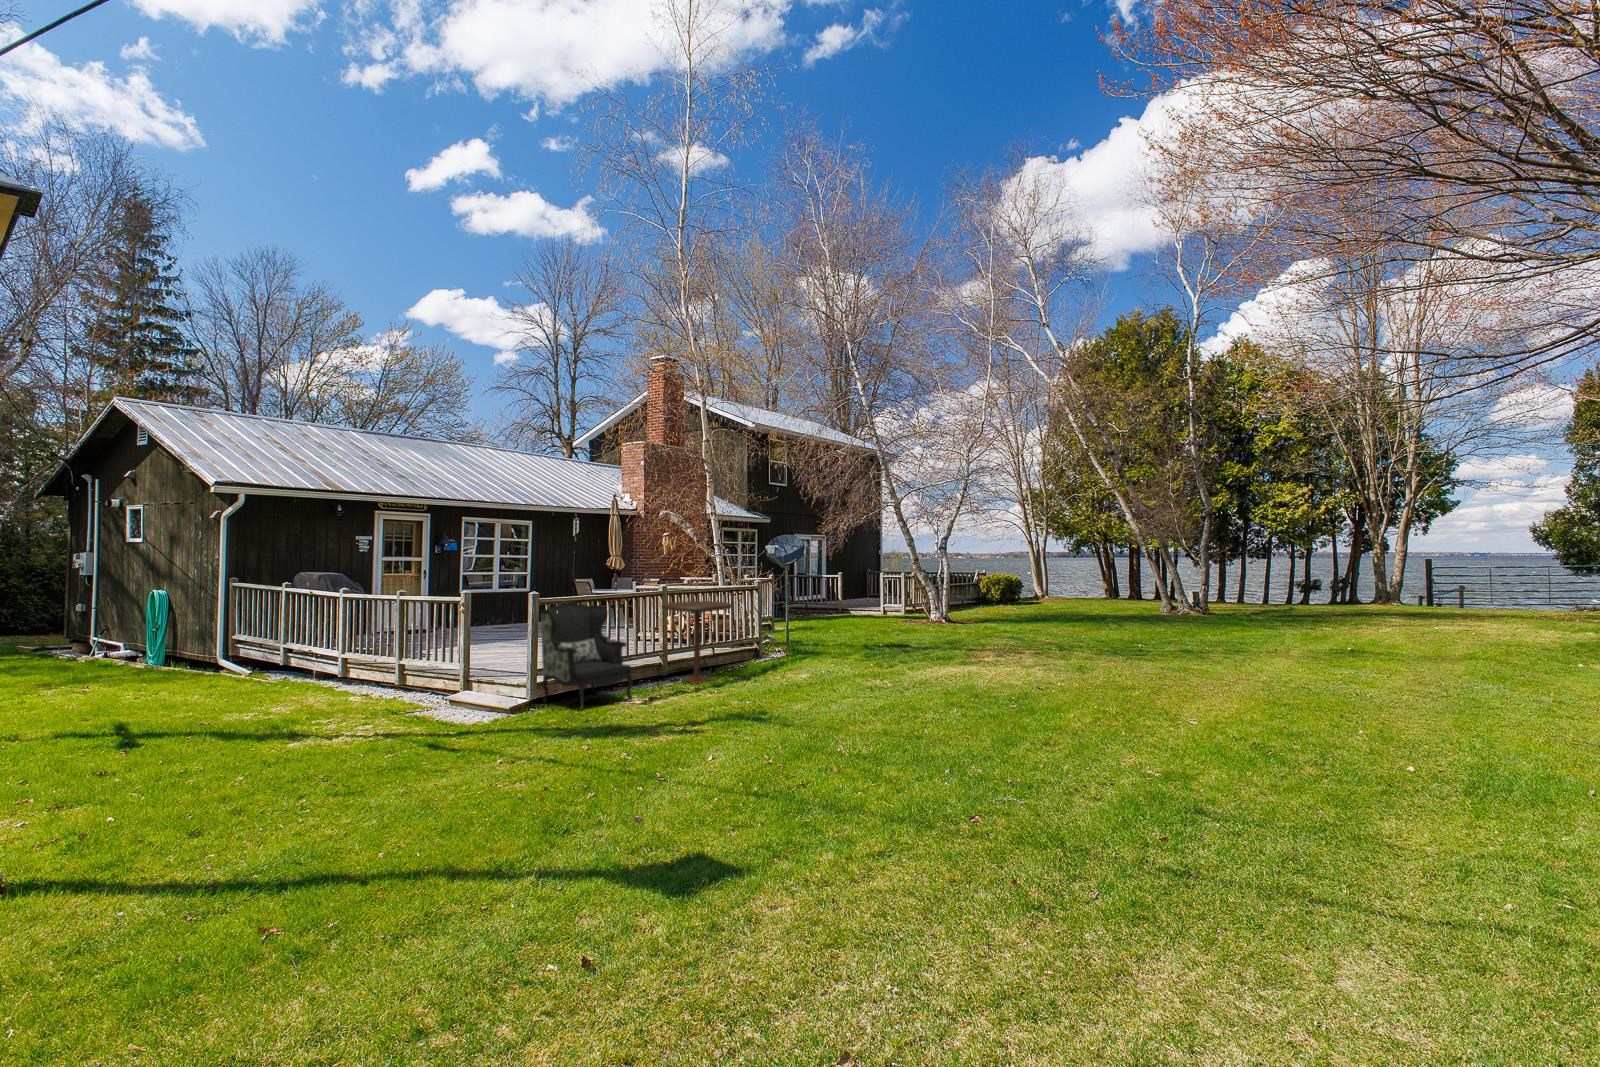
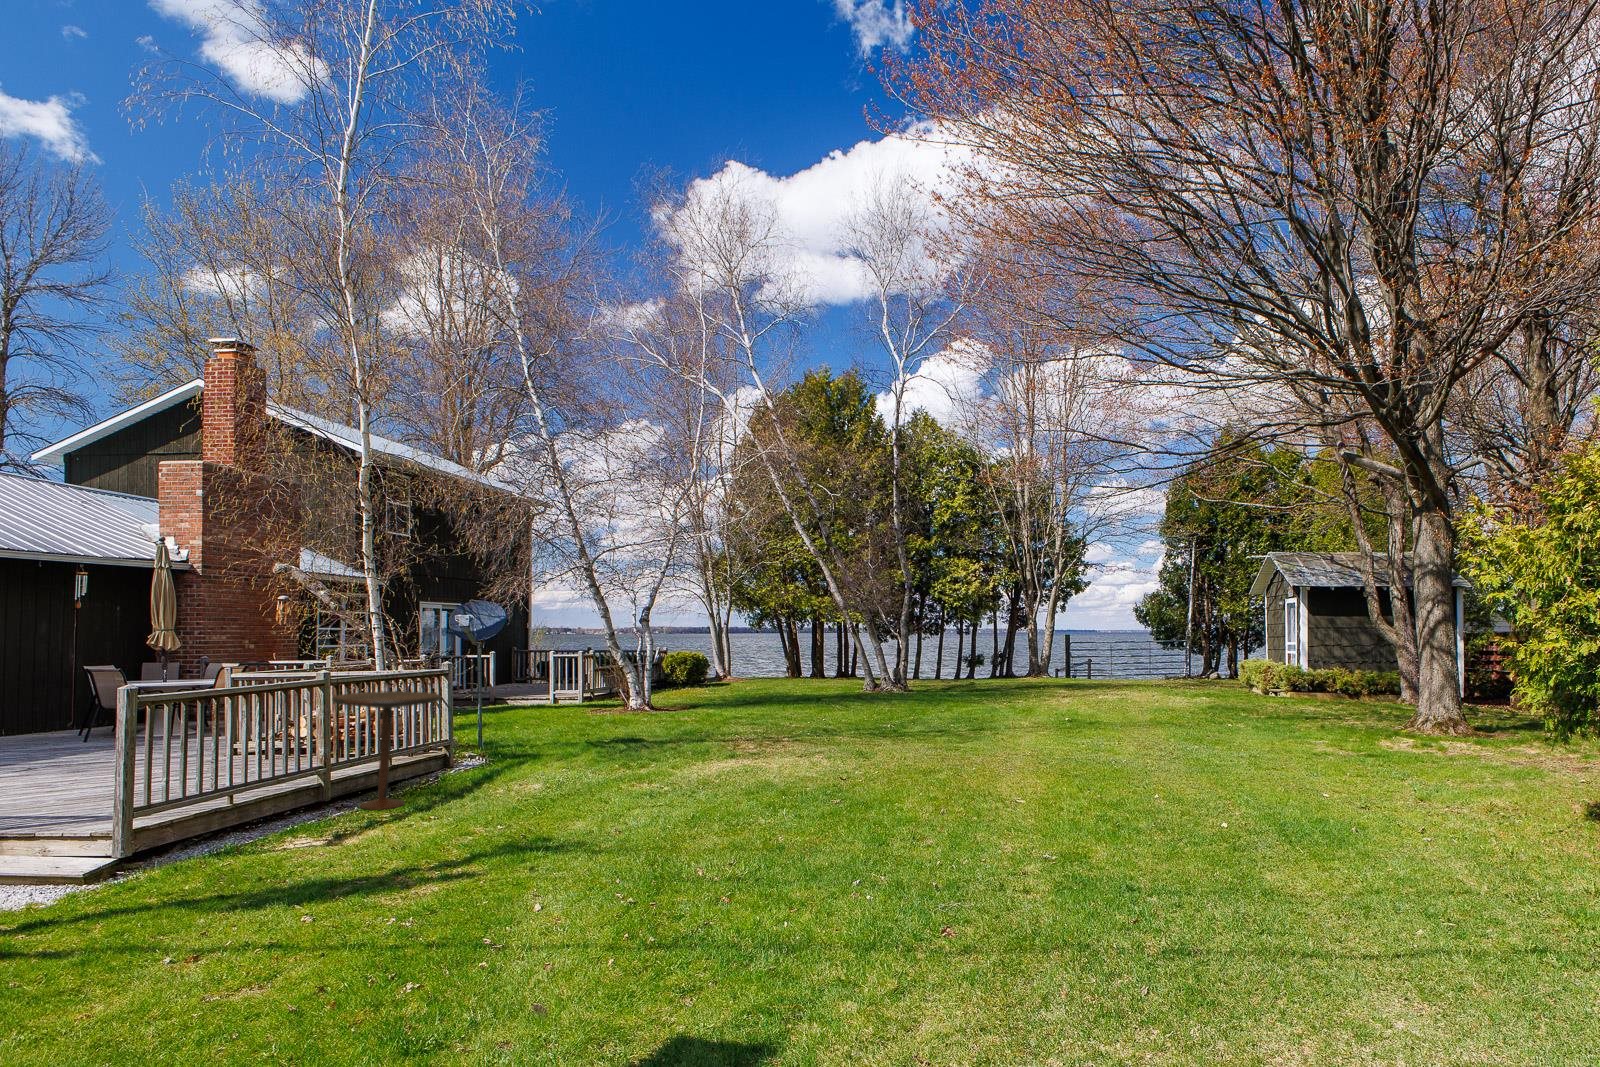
armchair: present [541,602,633,711] -> none [145,698,307,869]

